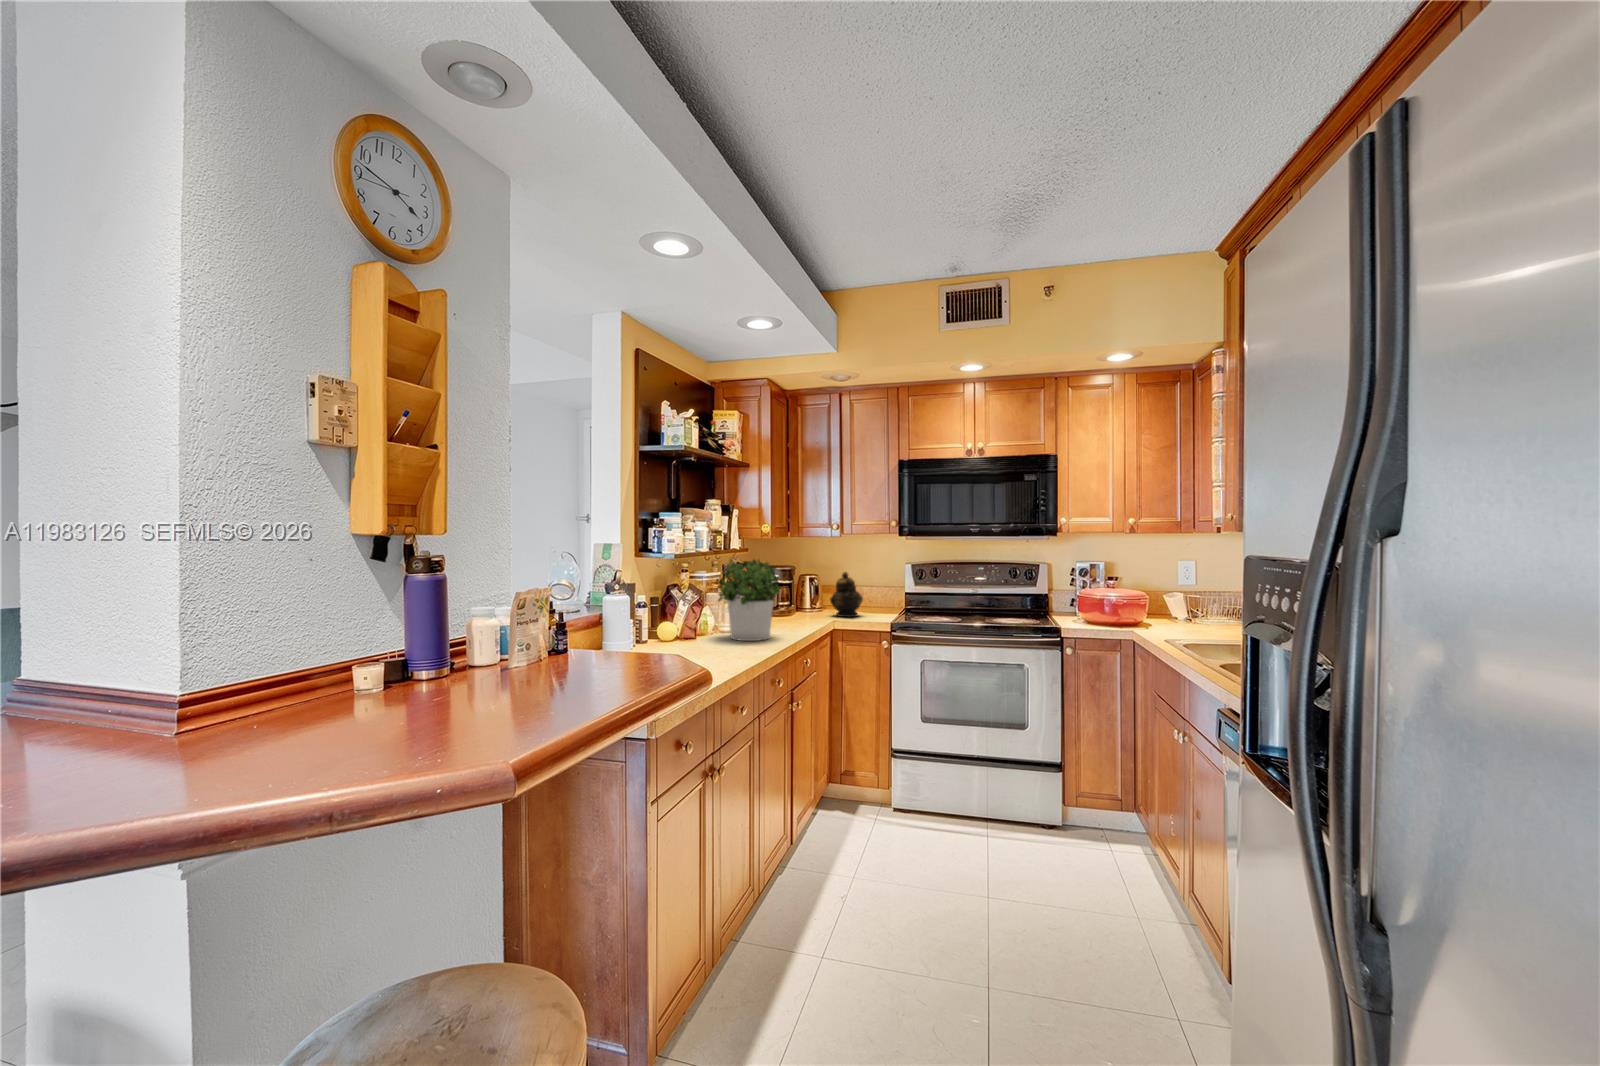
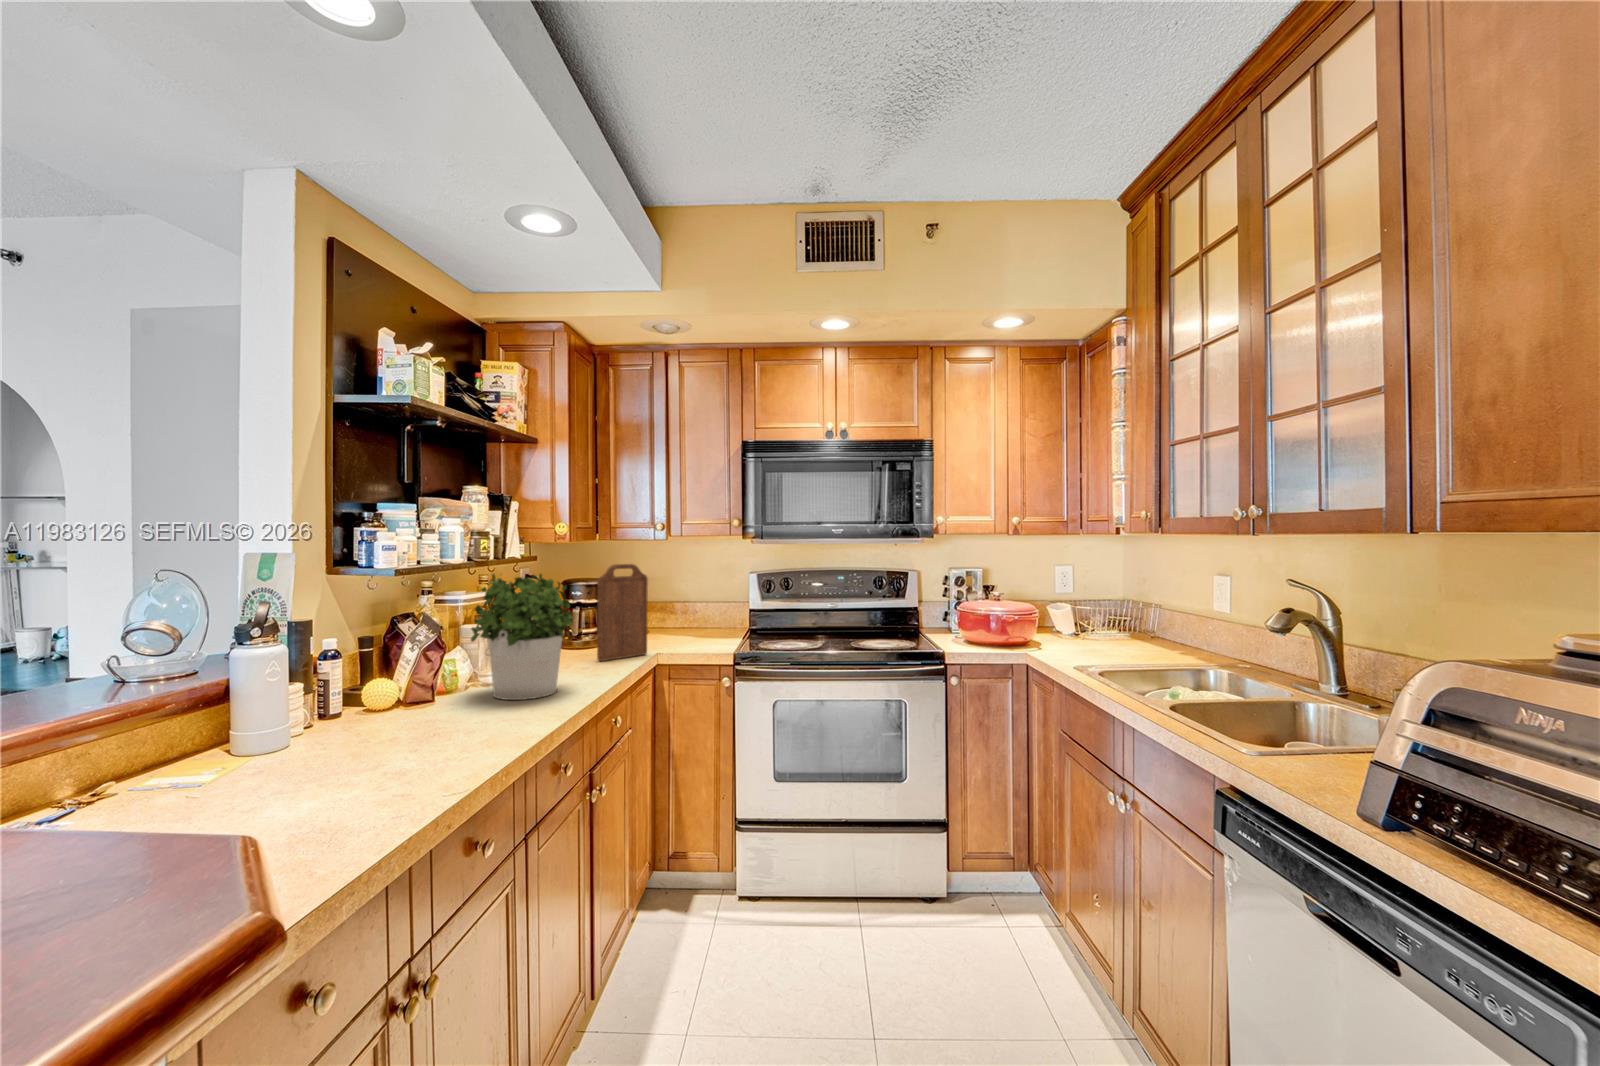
cutting board: none [793,554,828,624] -> present [597,564,648,661]
teapot: present [830,572,863,617] -> none [652,586,696,646]

